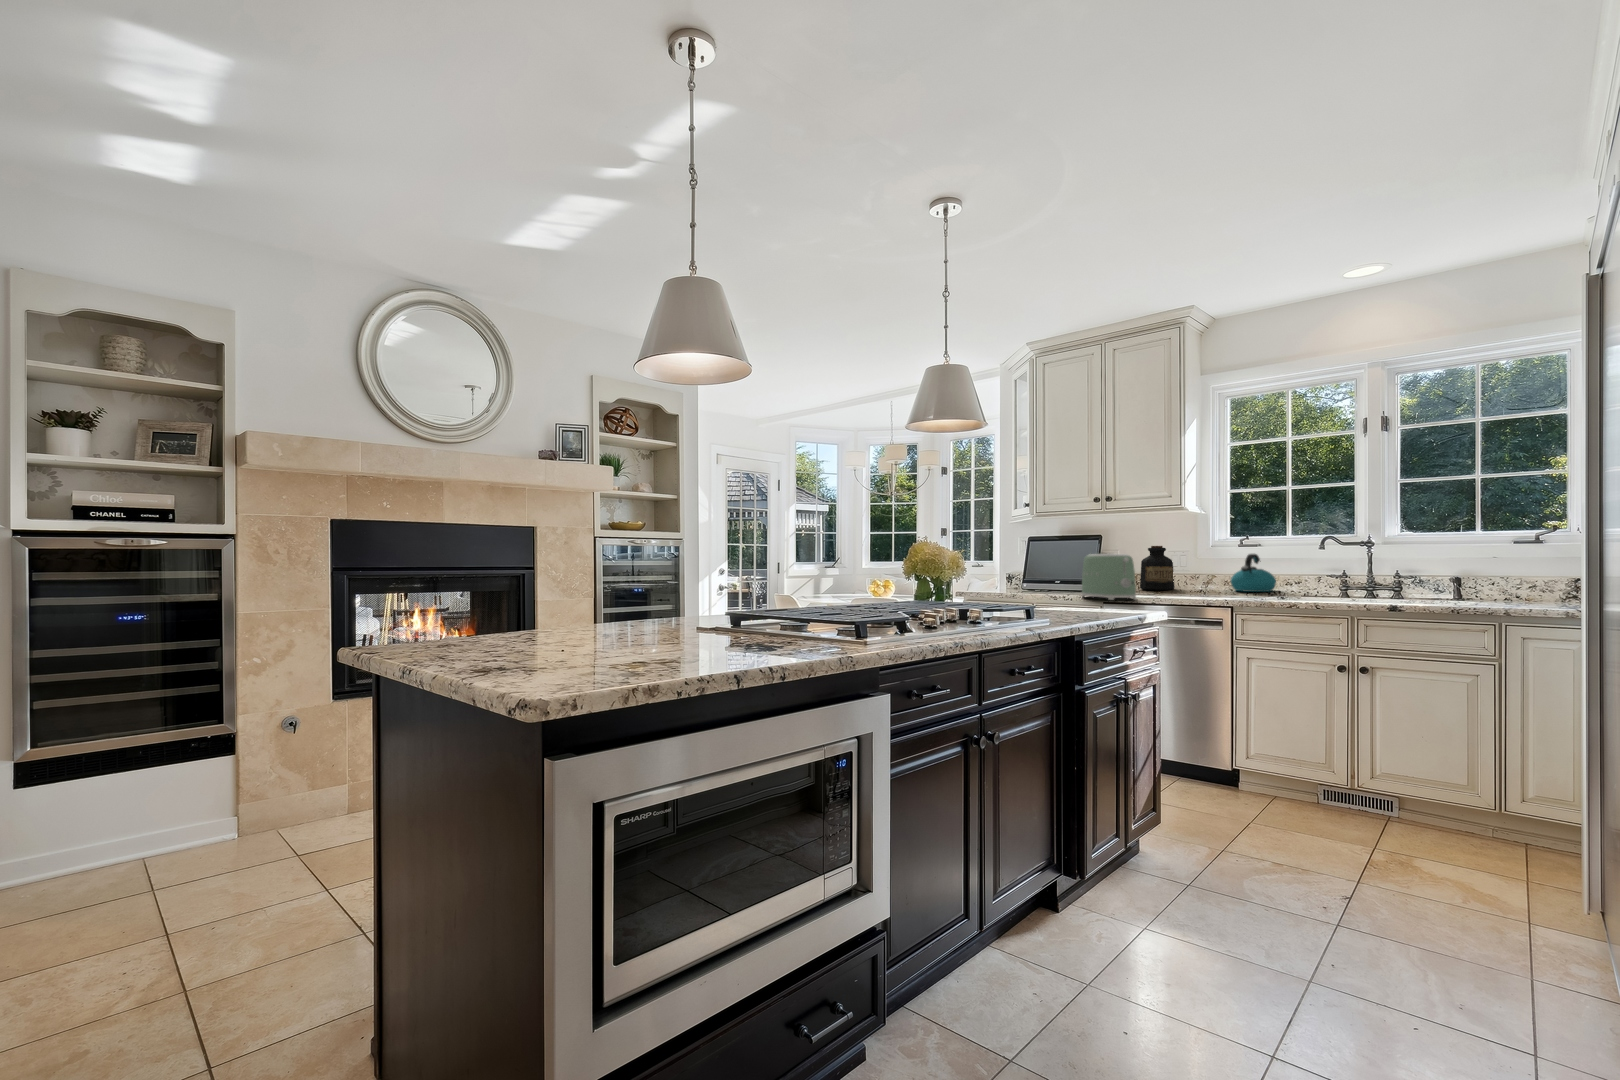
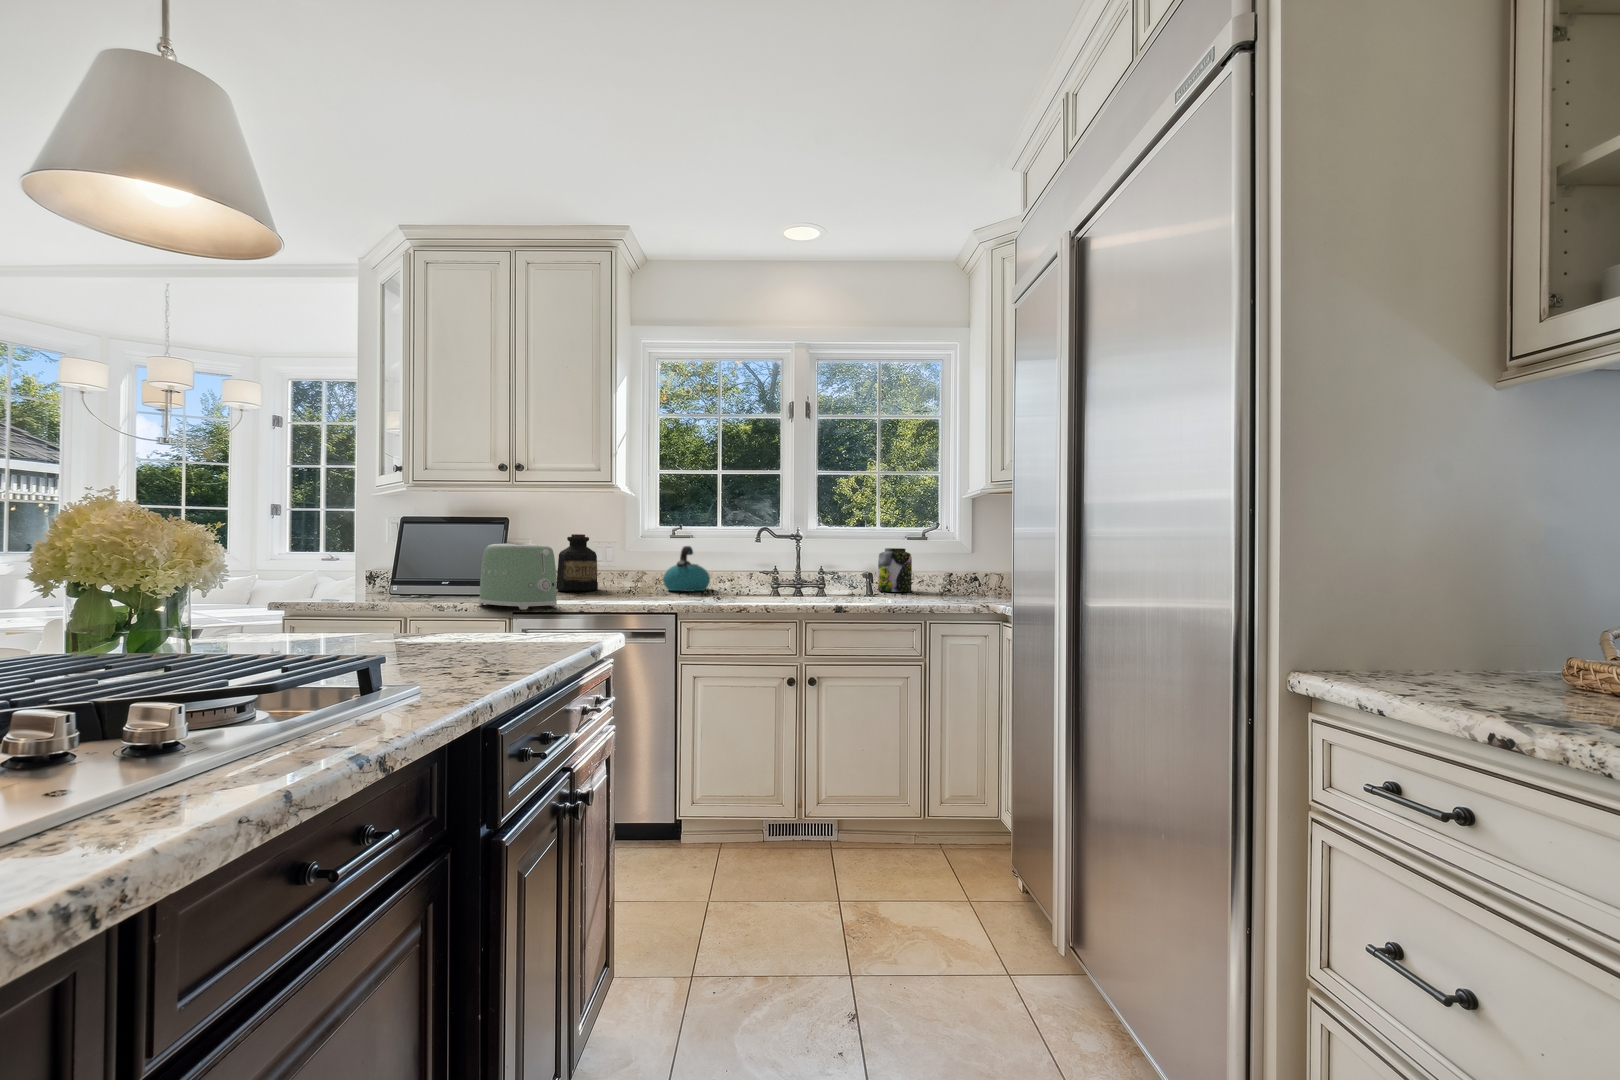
jar: none [1467,553,1512,597] -> present [878,548,912,592]

